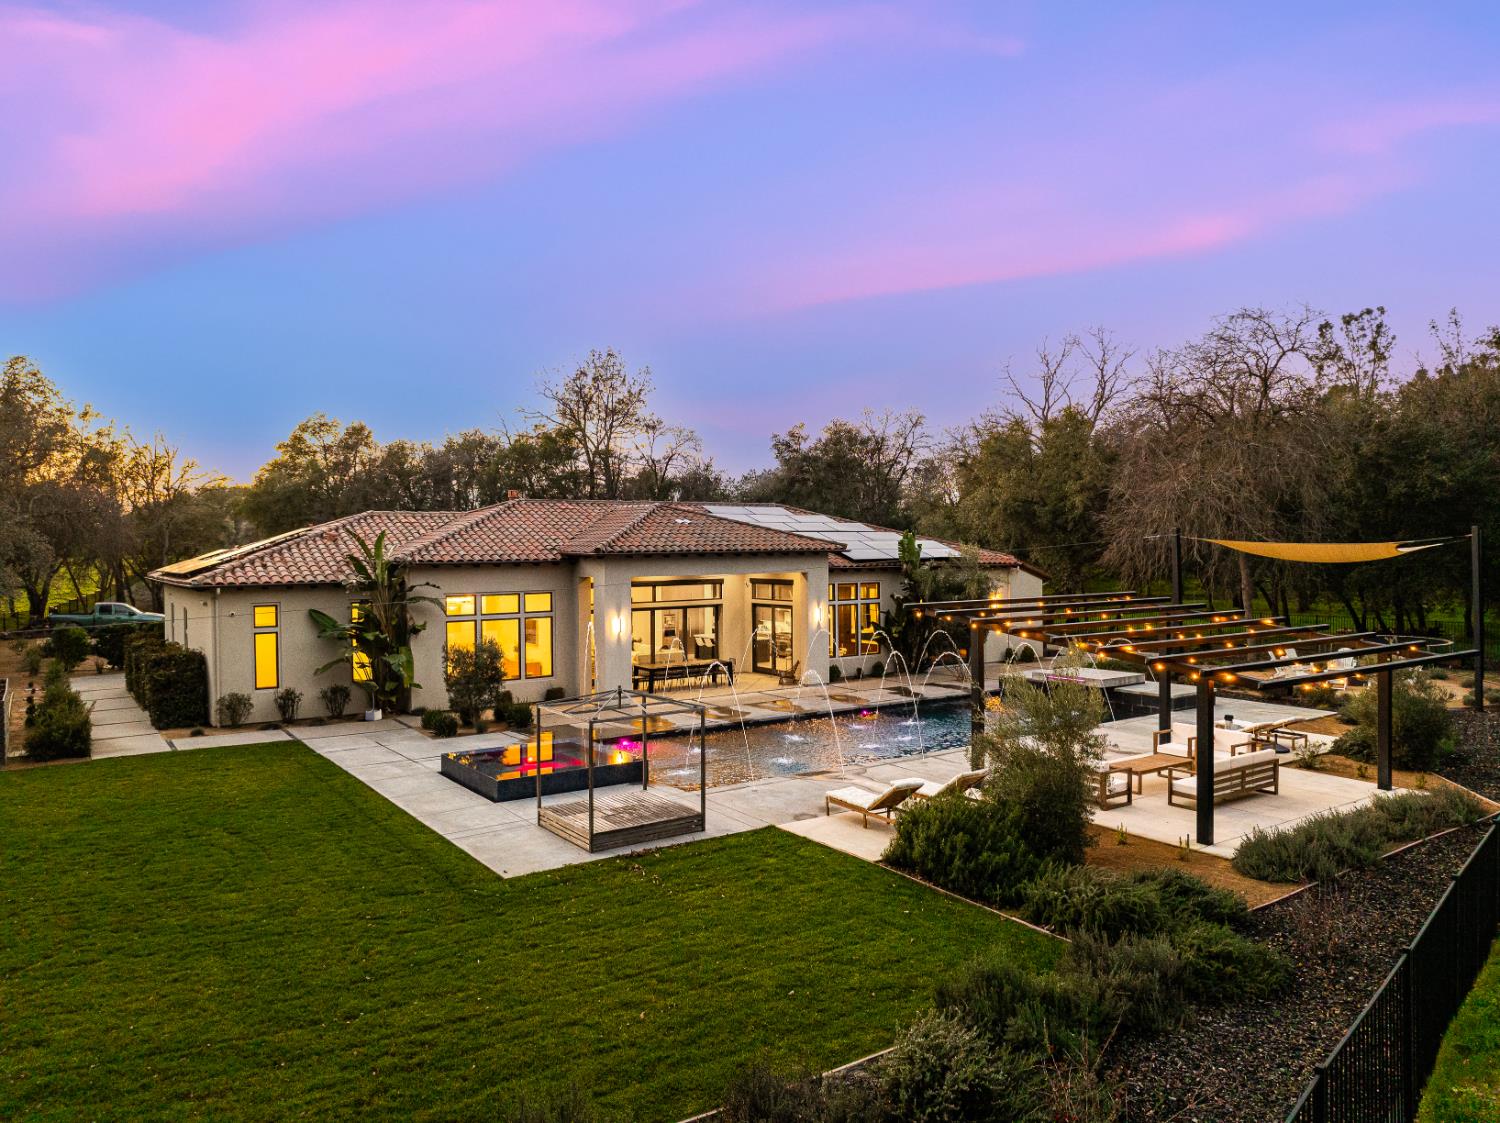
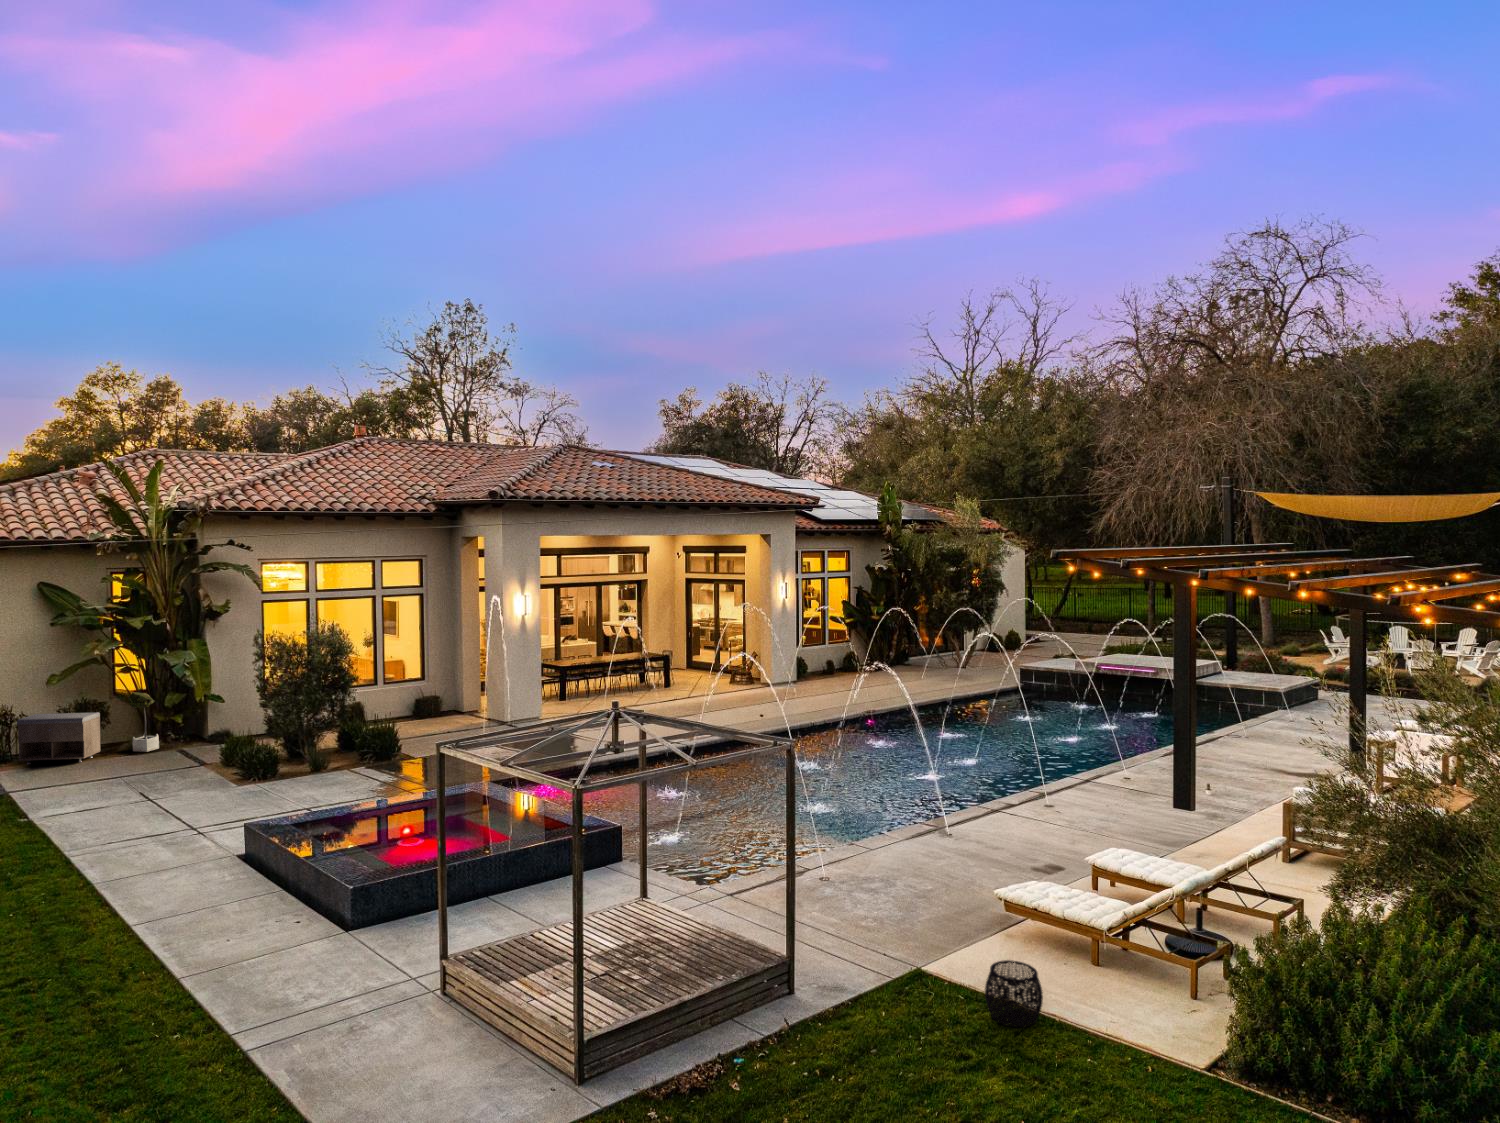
storage bench: none [299,694,347,726] -> present [17,712,100,764]
woven basket: none [812,820,842,852] -> present [985,960,1043,1028]

